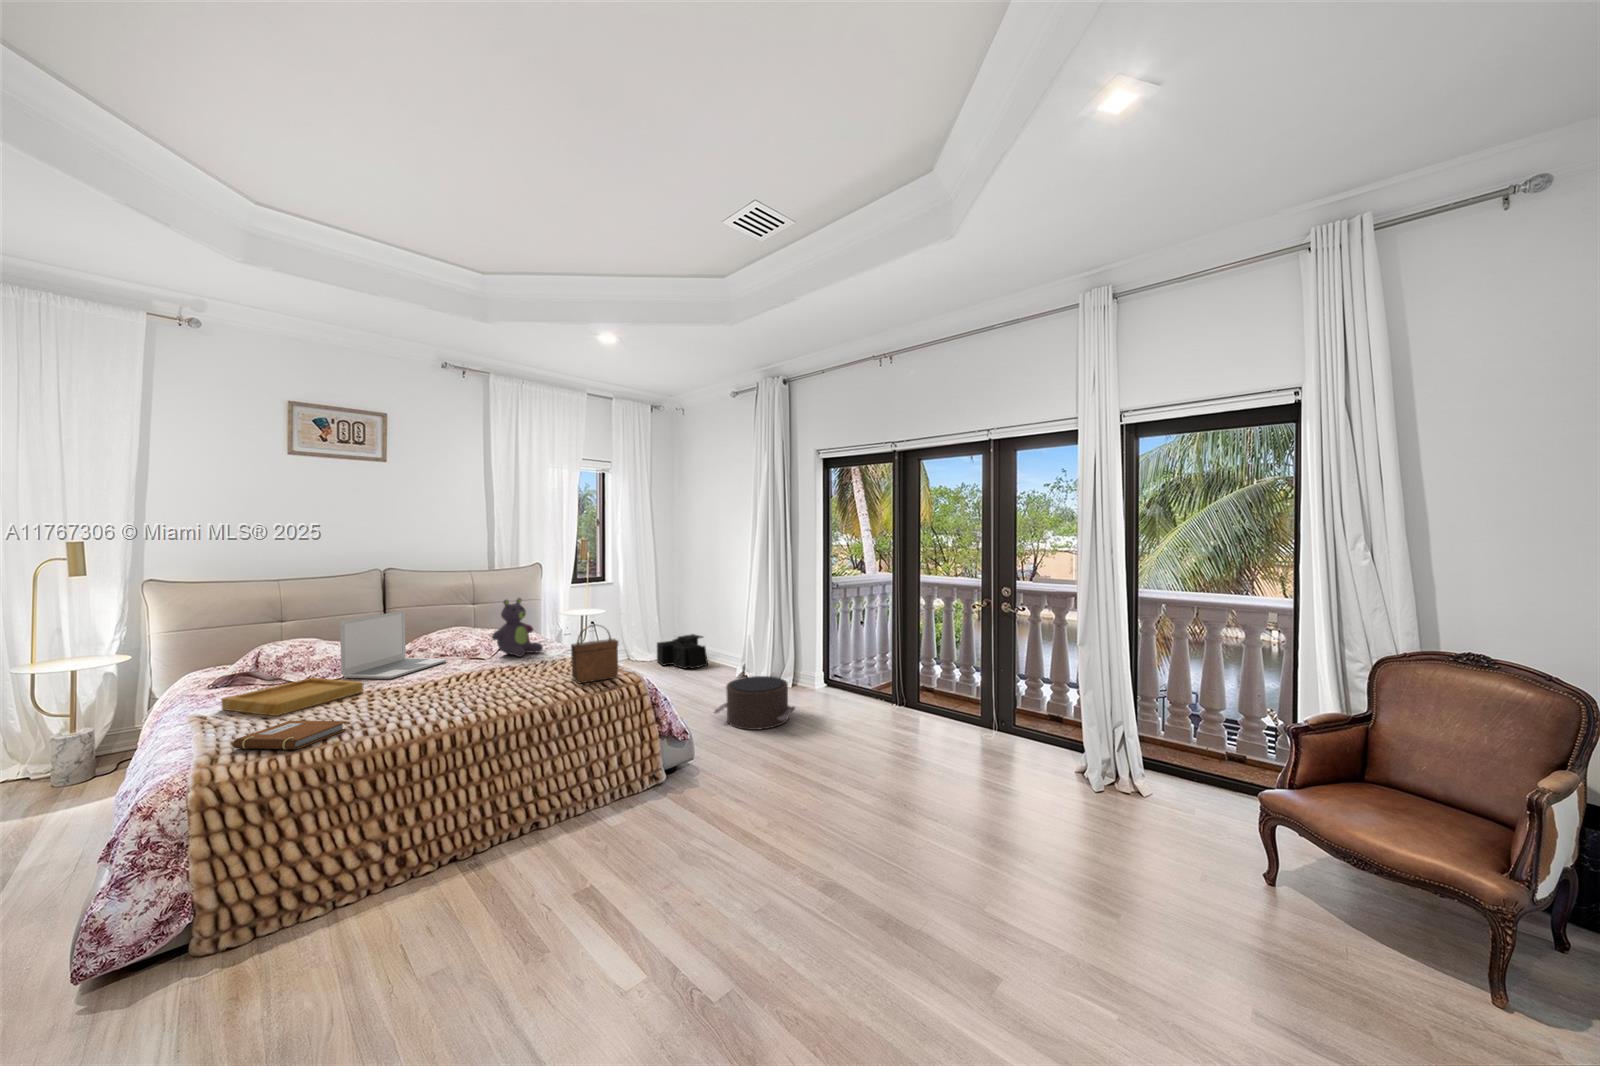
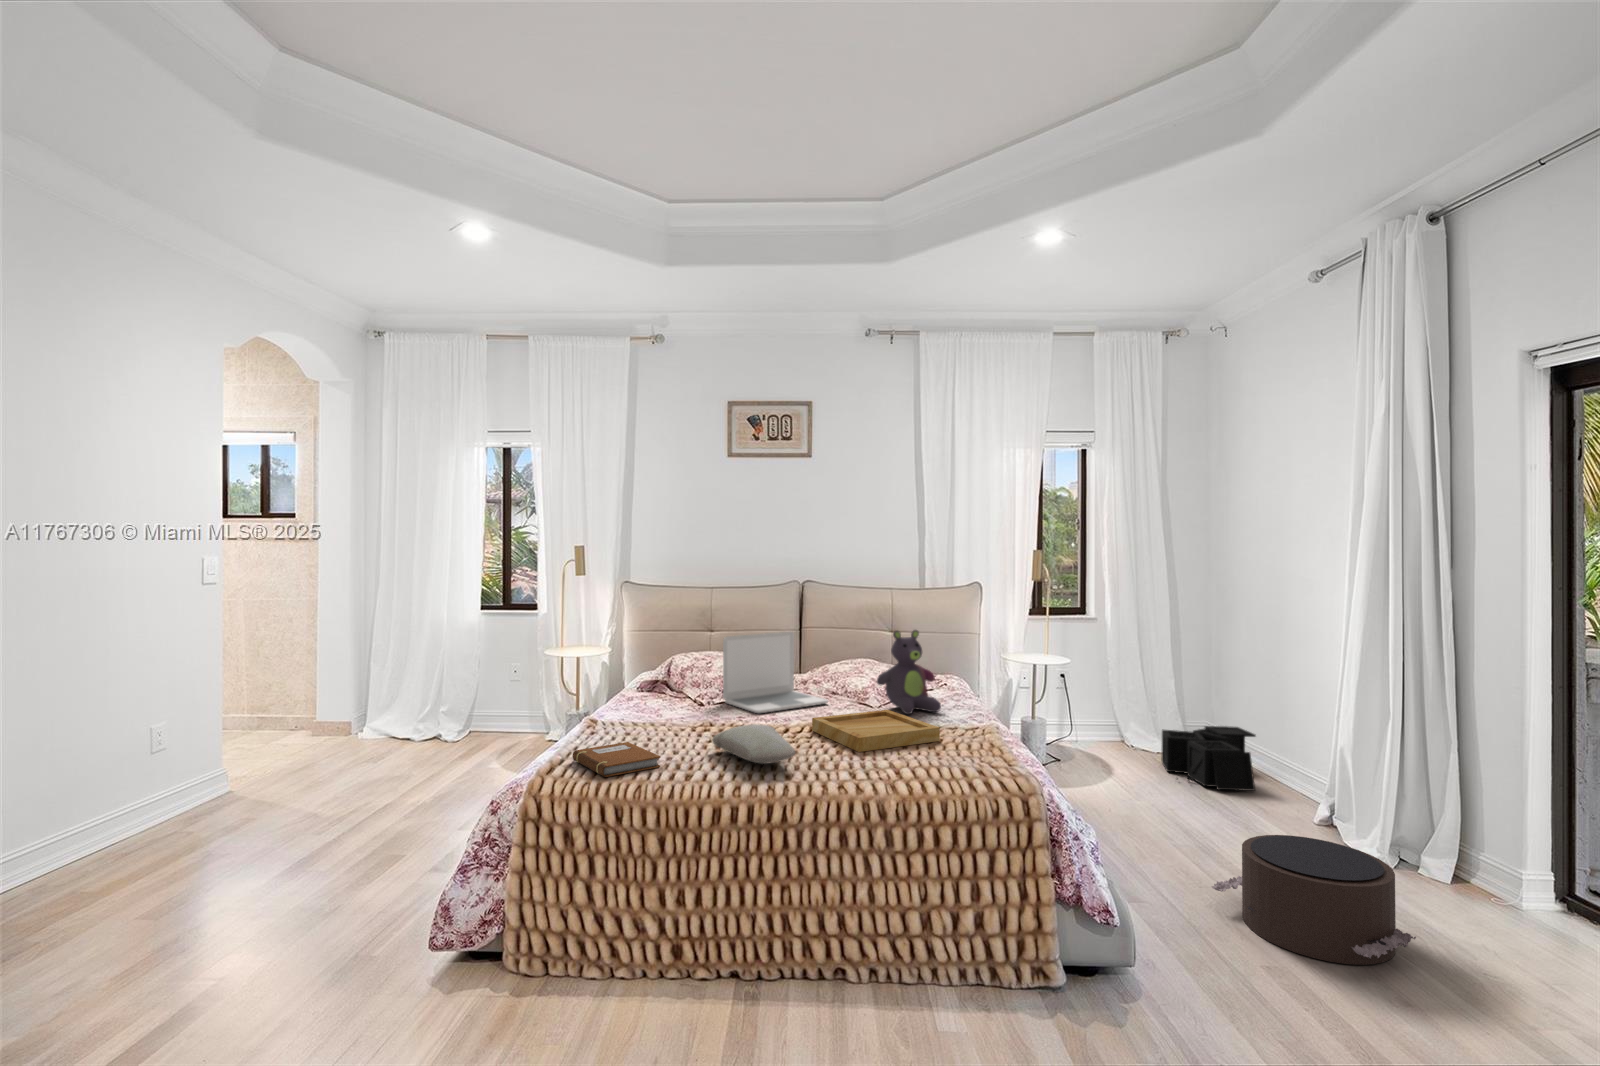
handbag: present [571,625,618,683] -> none [931,684,1002,778]
tray: present [221,678,363,716] -> present [812,710,940,752]
pillow: none [383,680,476,706] -> present [712,724,795,764]

